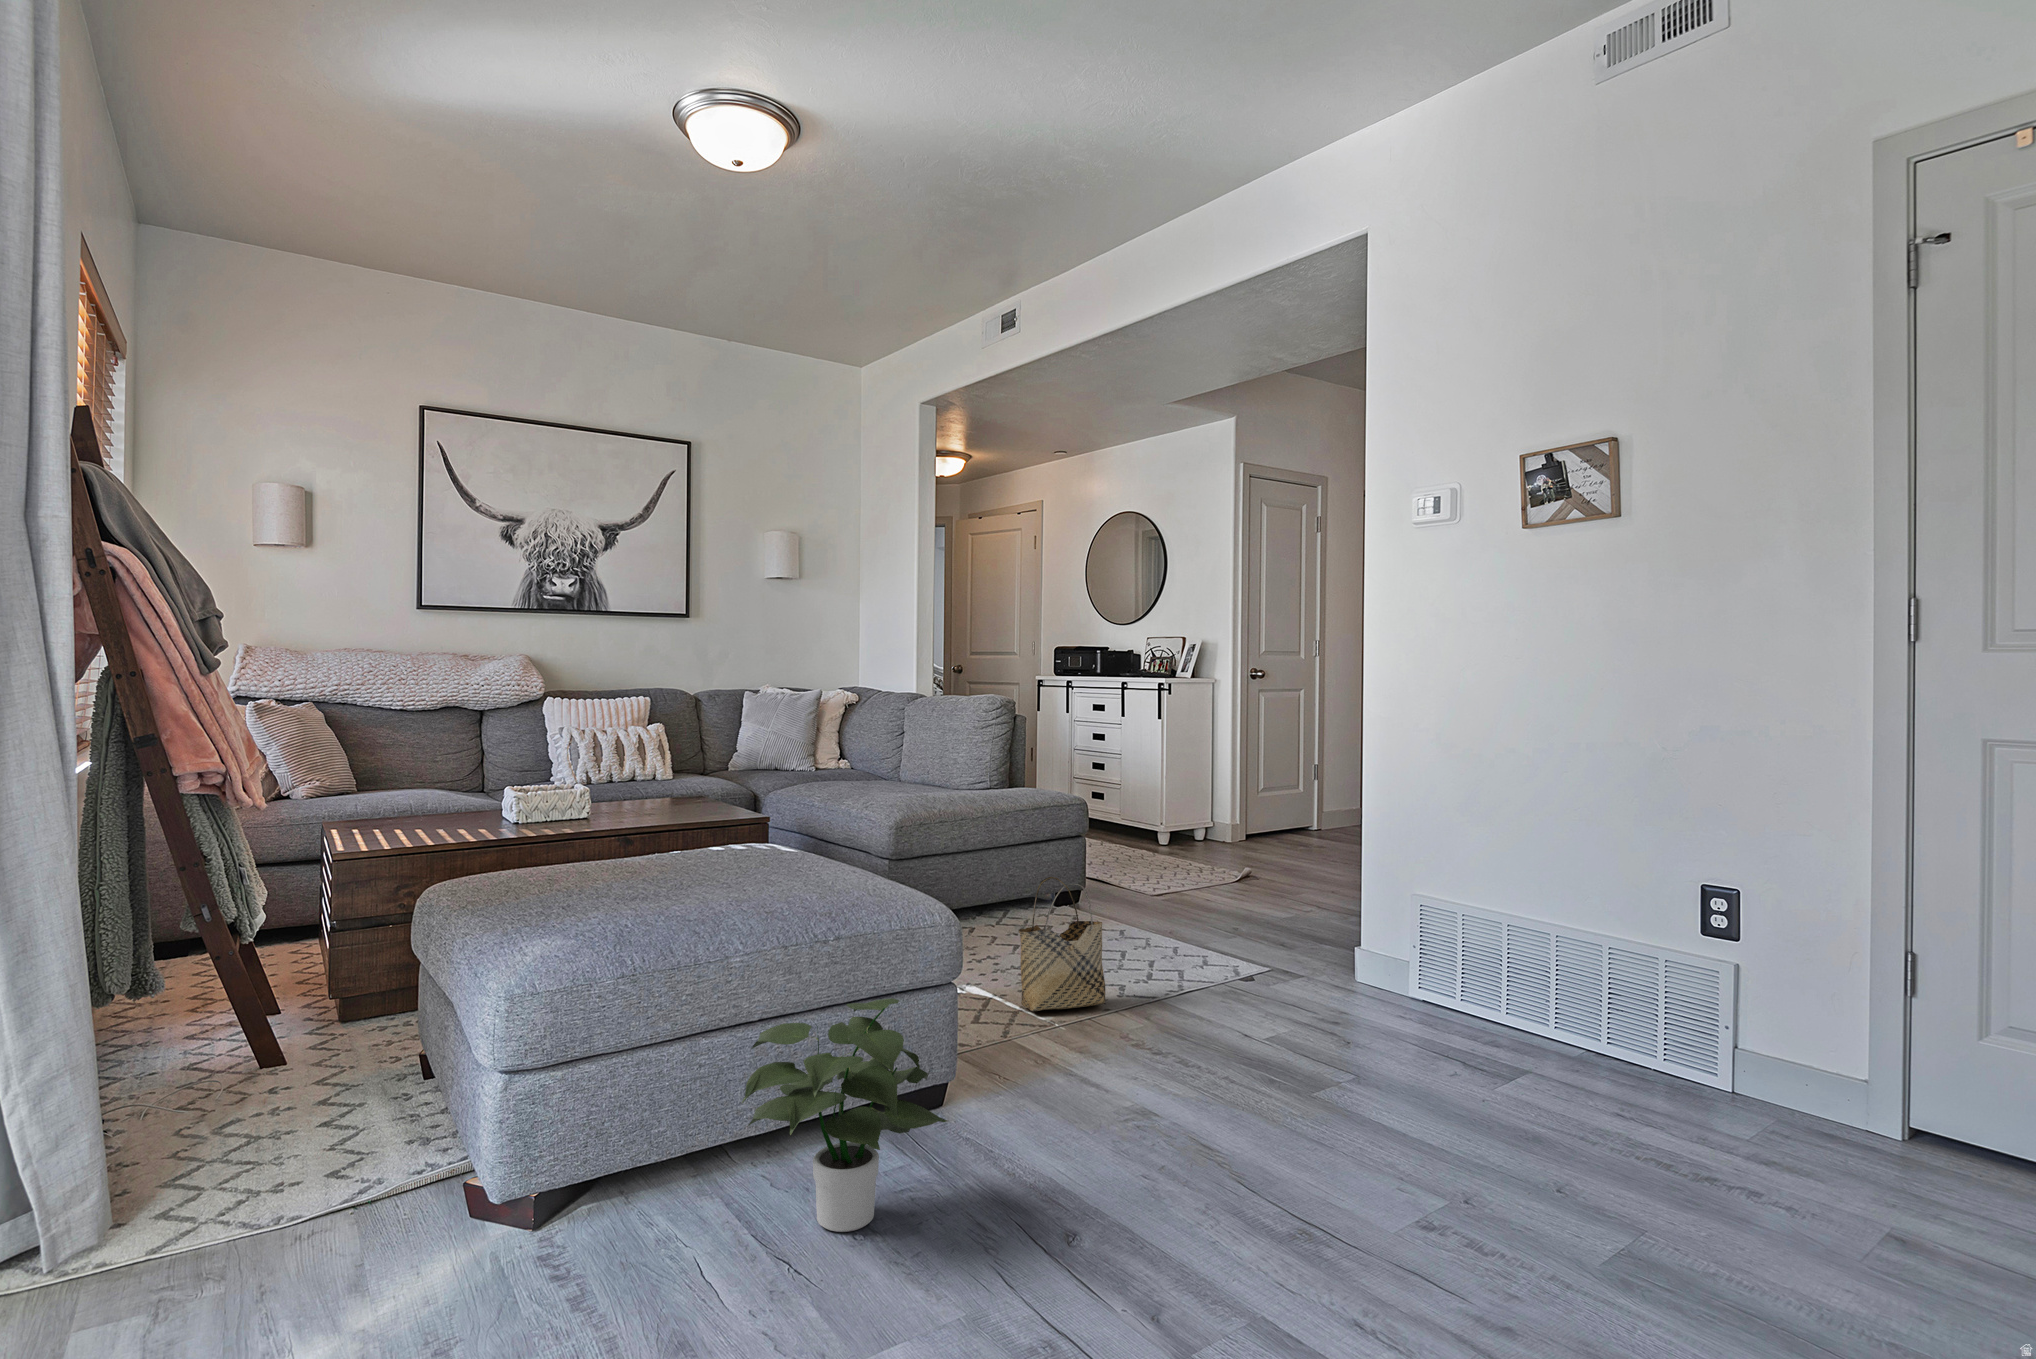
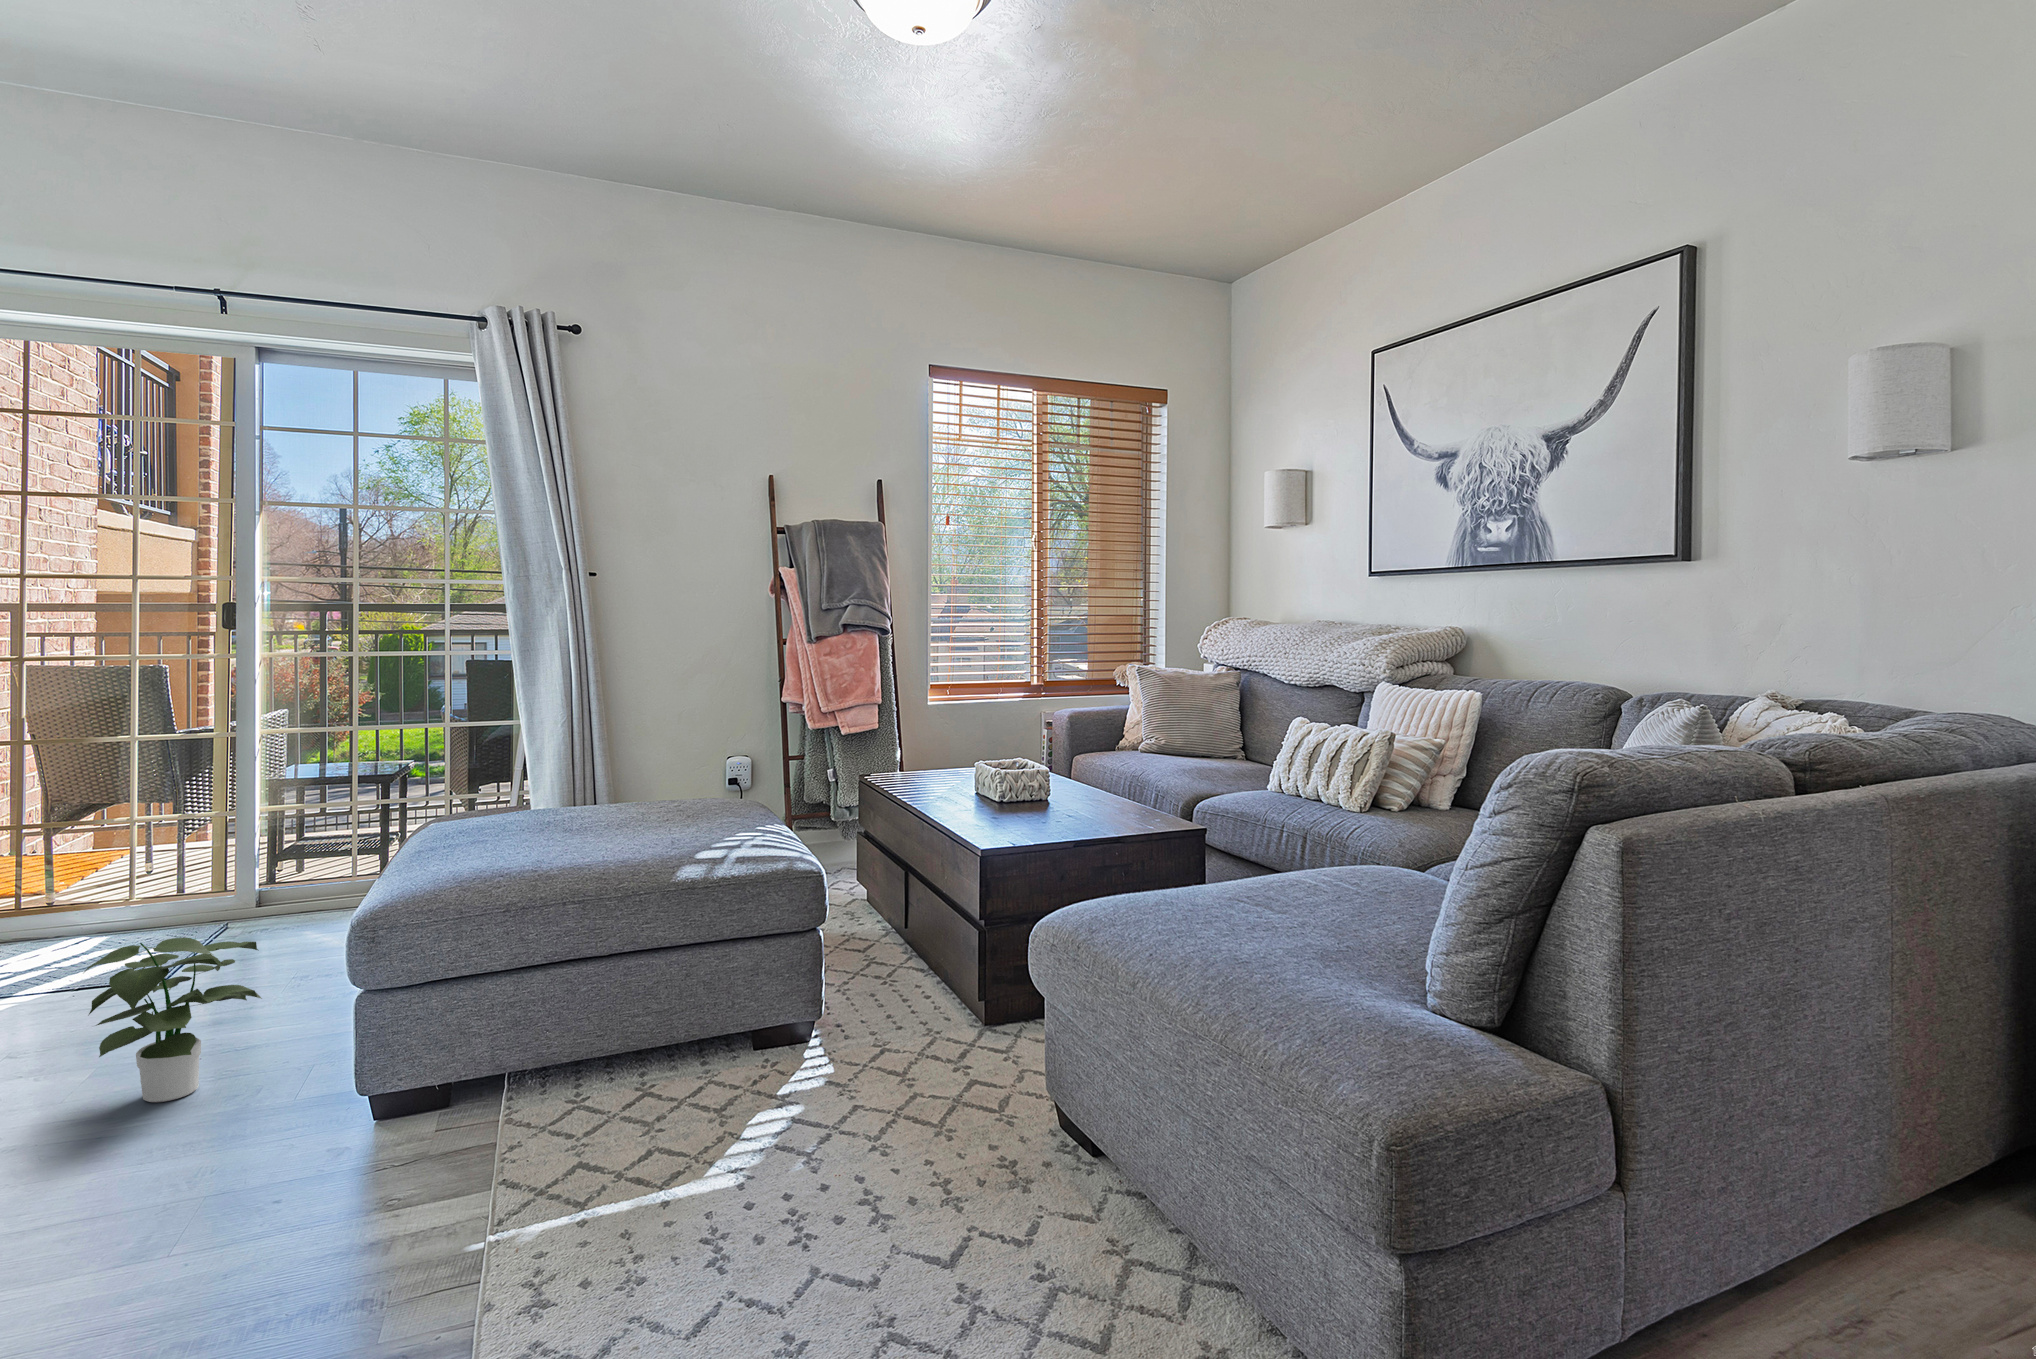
woven basket: present [1019,877,1105,1011] -> none [448,1045,558,1302]

